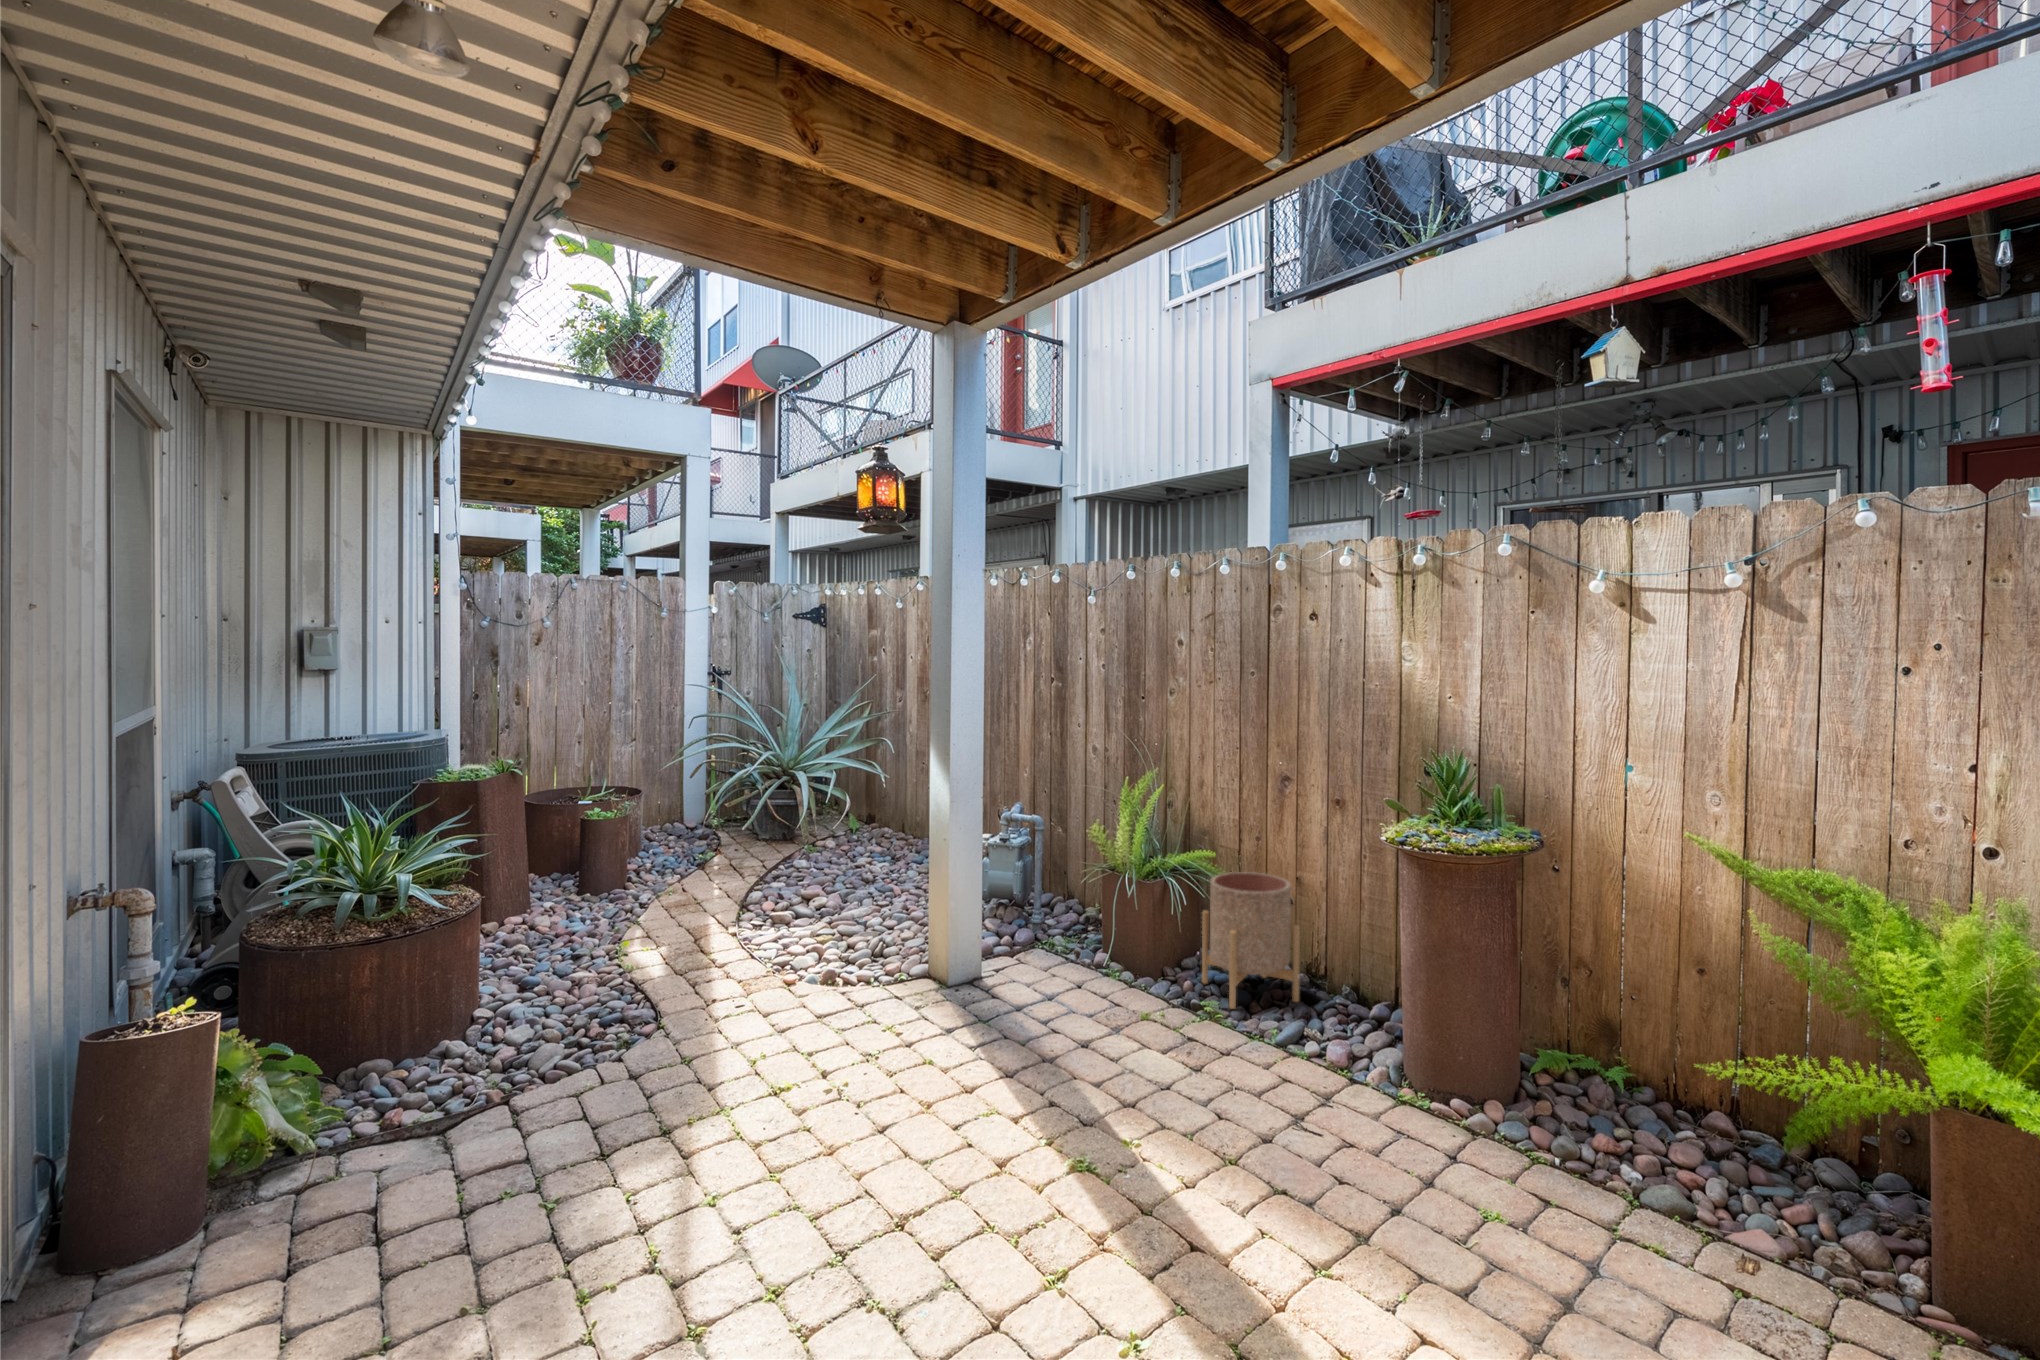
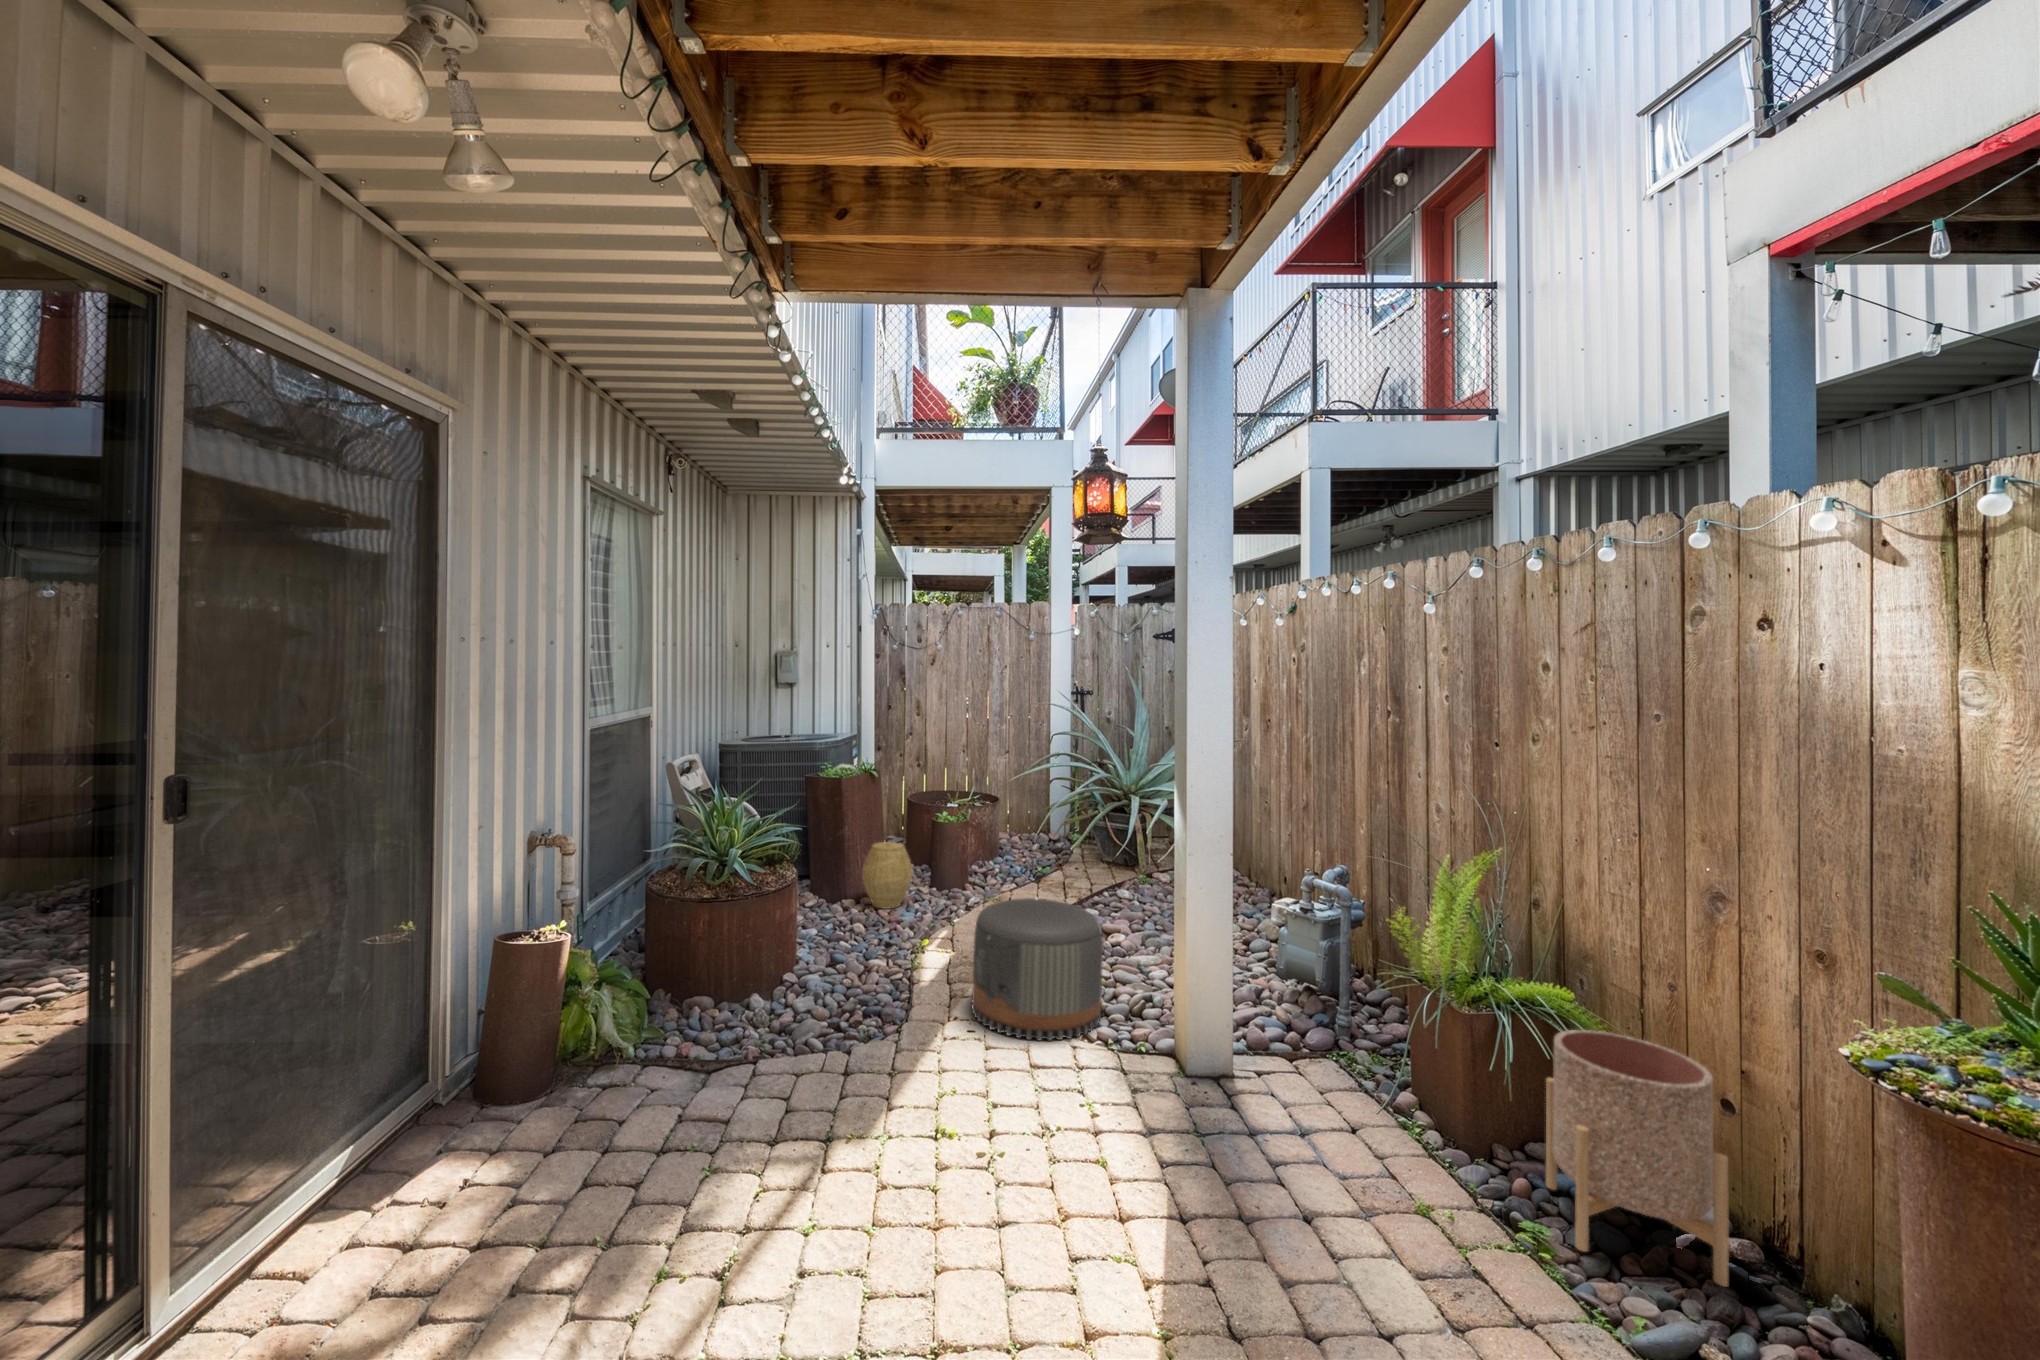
woven basket: none [498,849,568,929] -> present [862,842,913,909]
pouf: none [723,869,855,1003] -> present [972,898,1103,1041]

